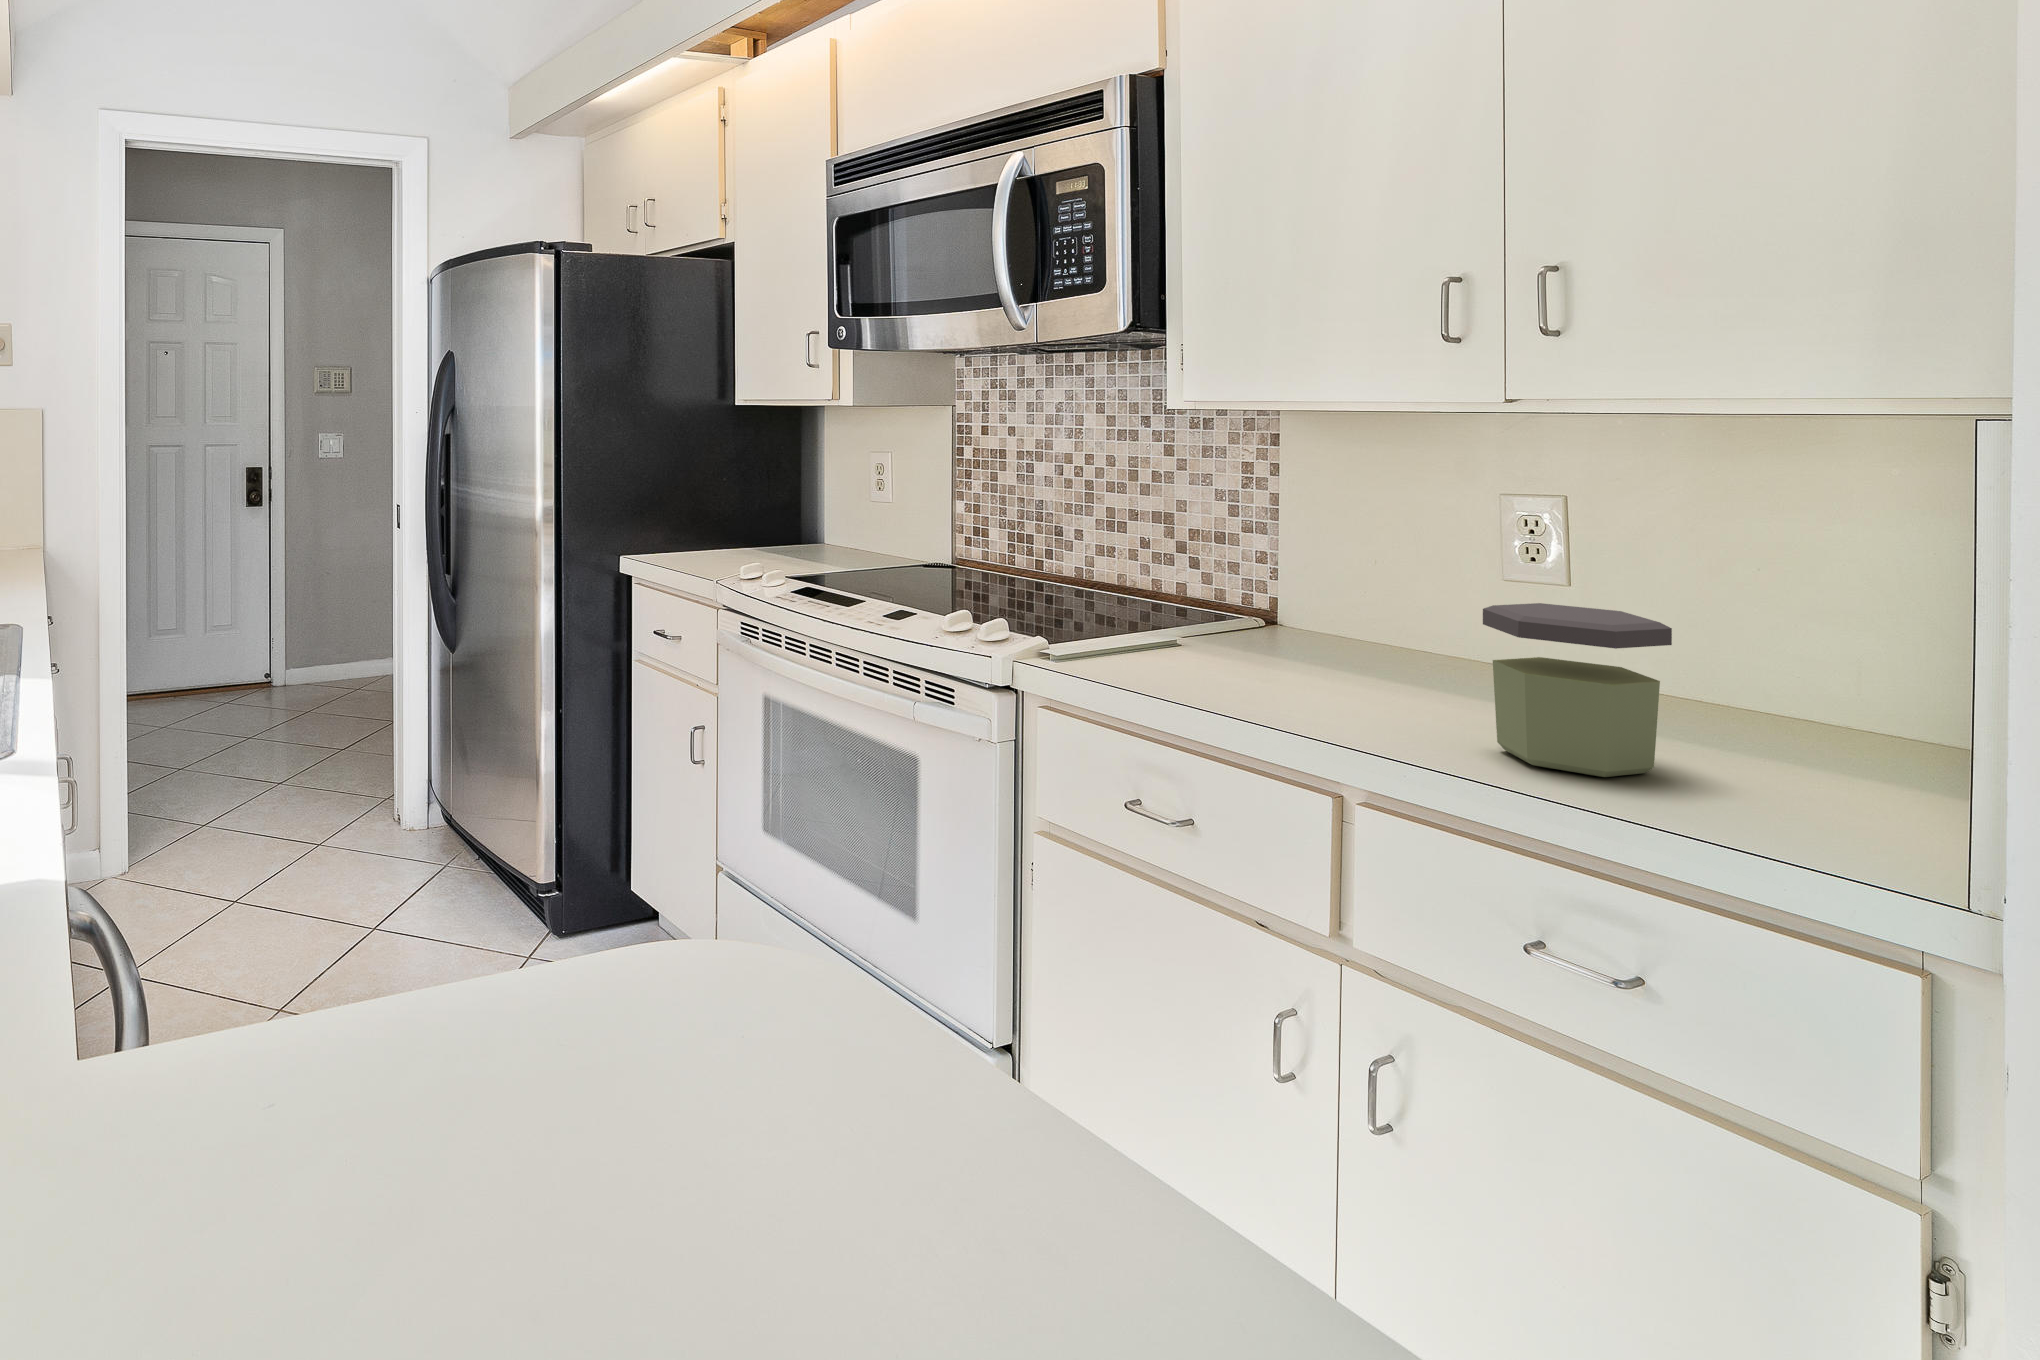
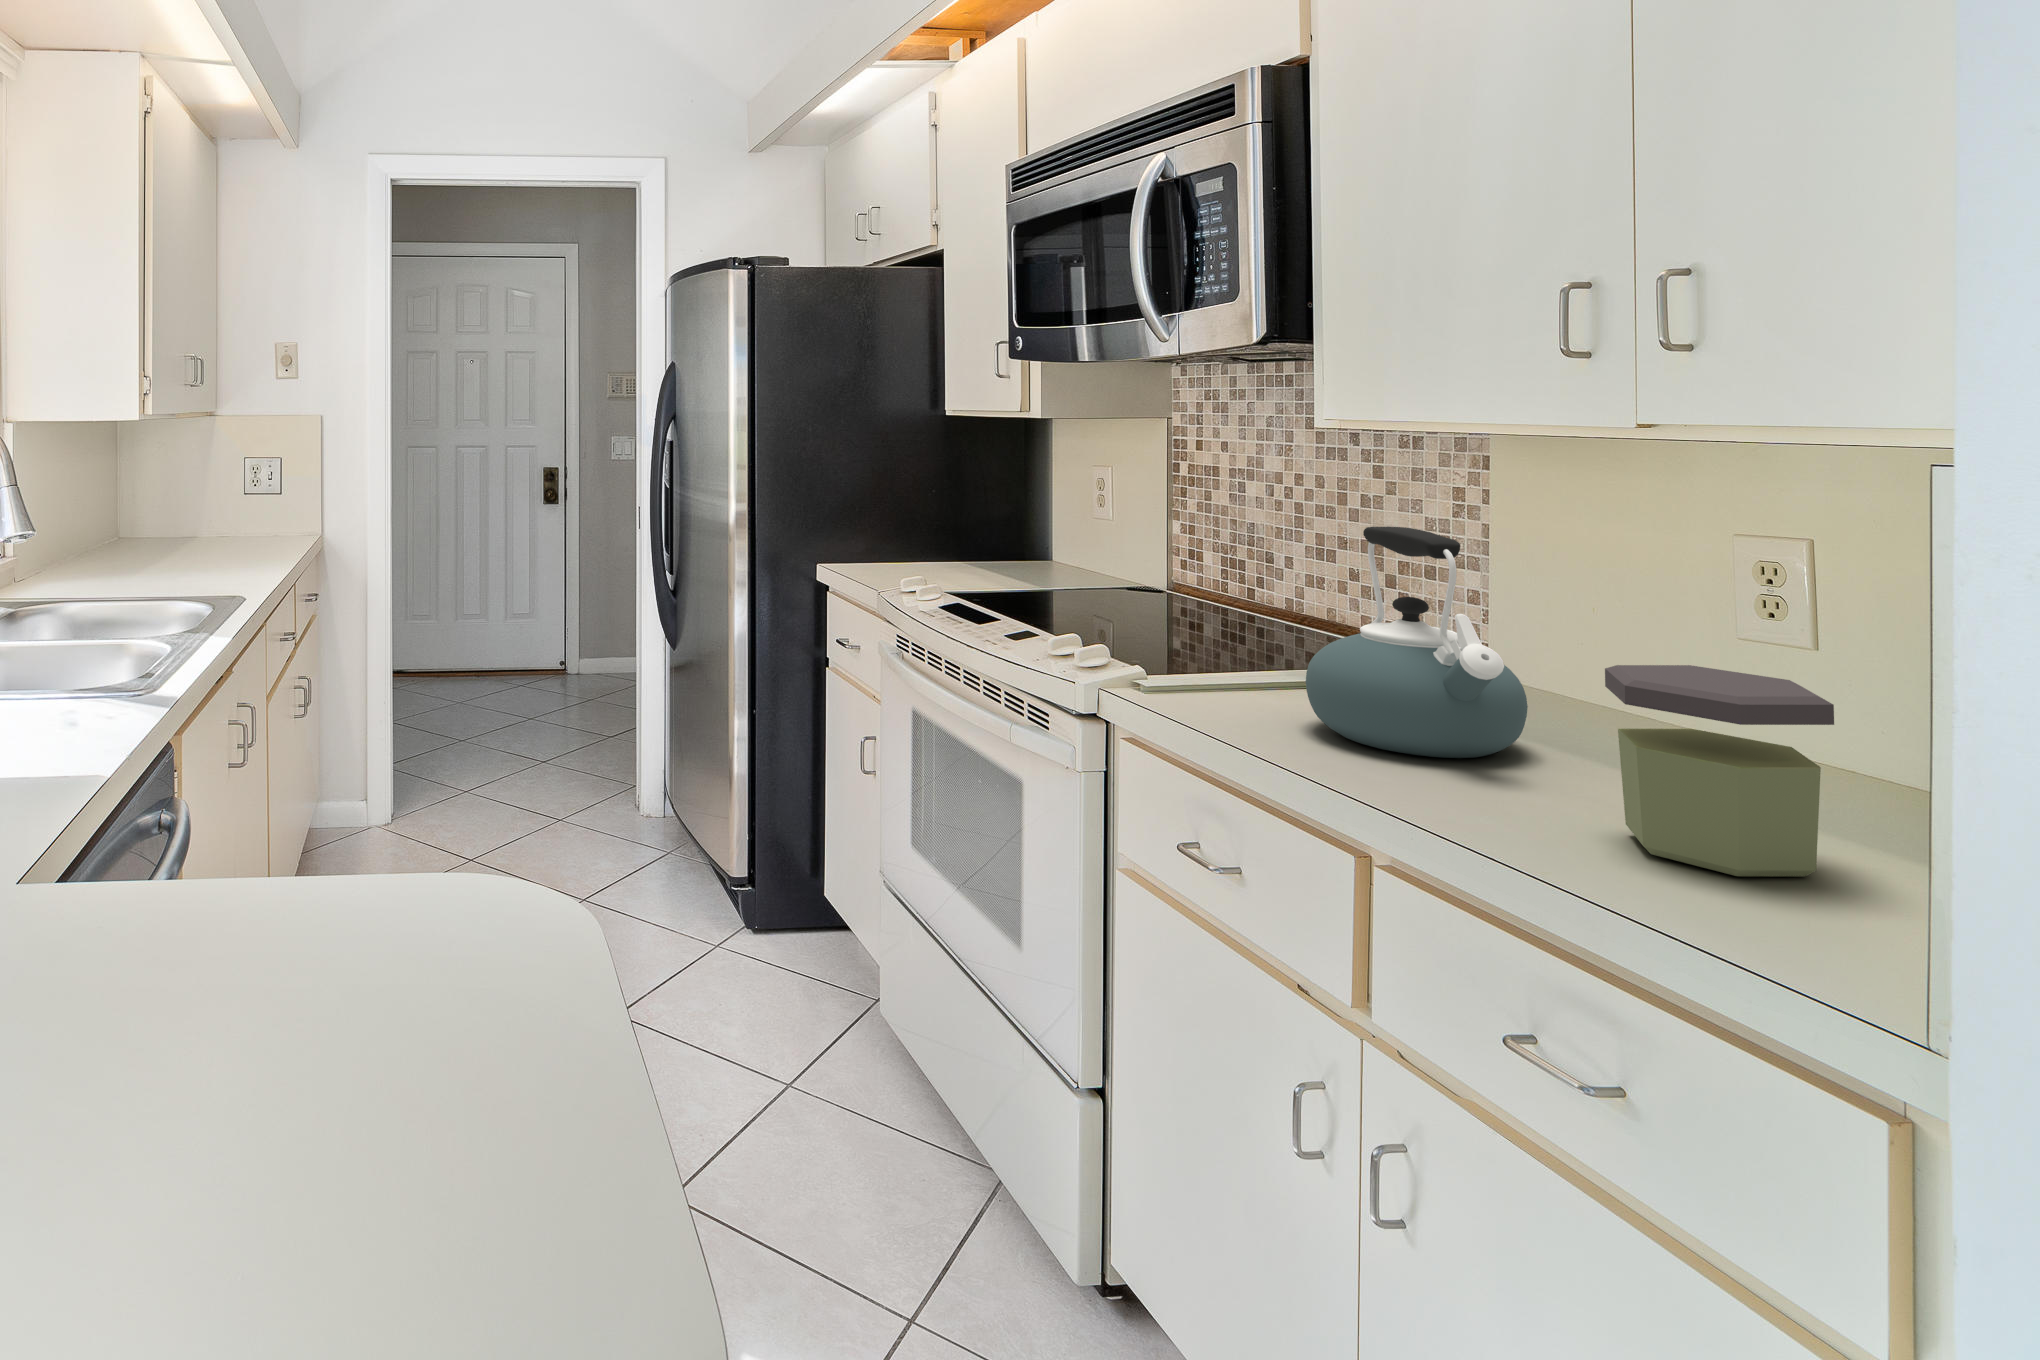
kettle: none [1182,495,1372,698] -> present [1306,526,1528,758]

